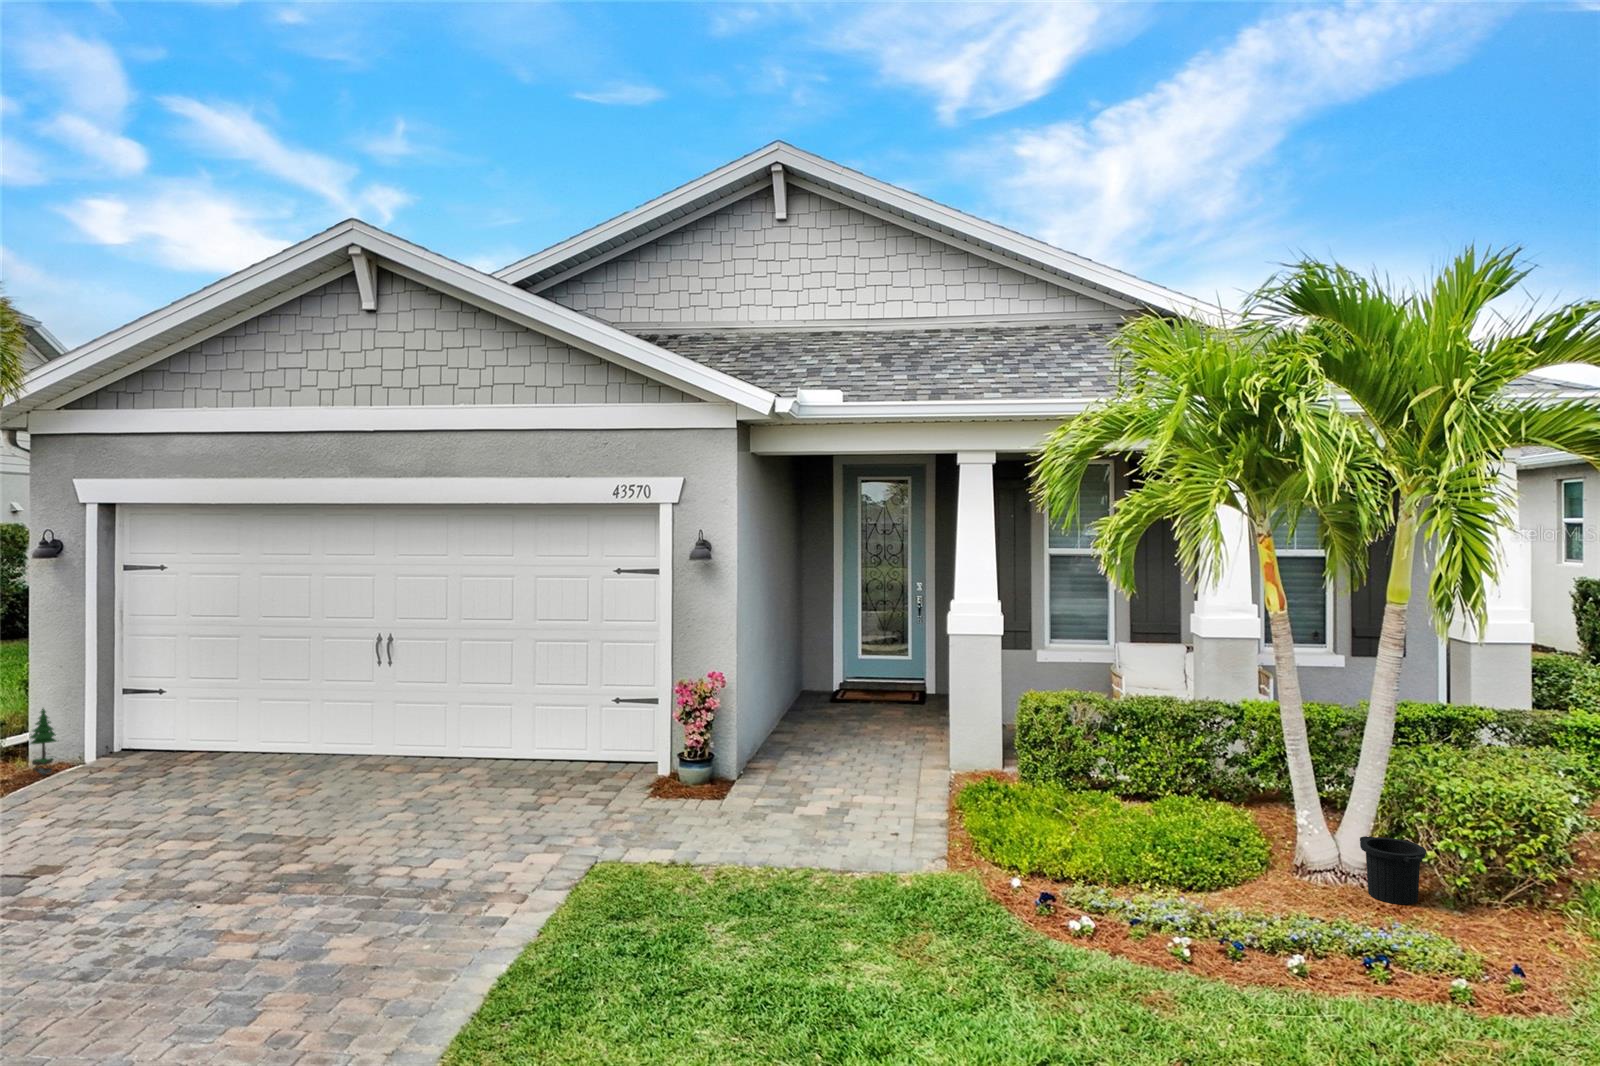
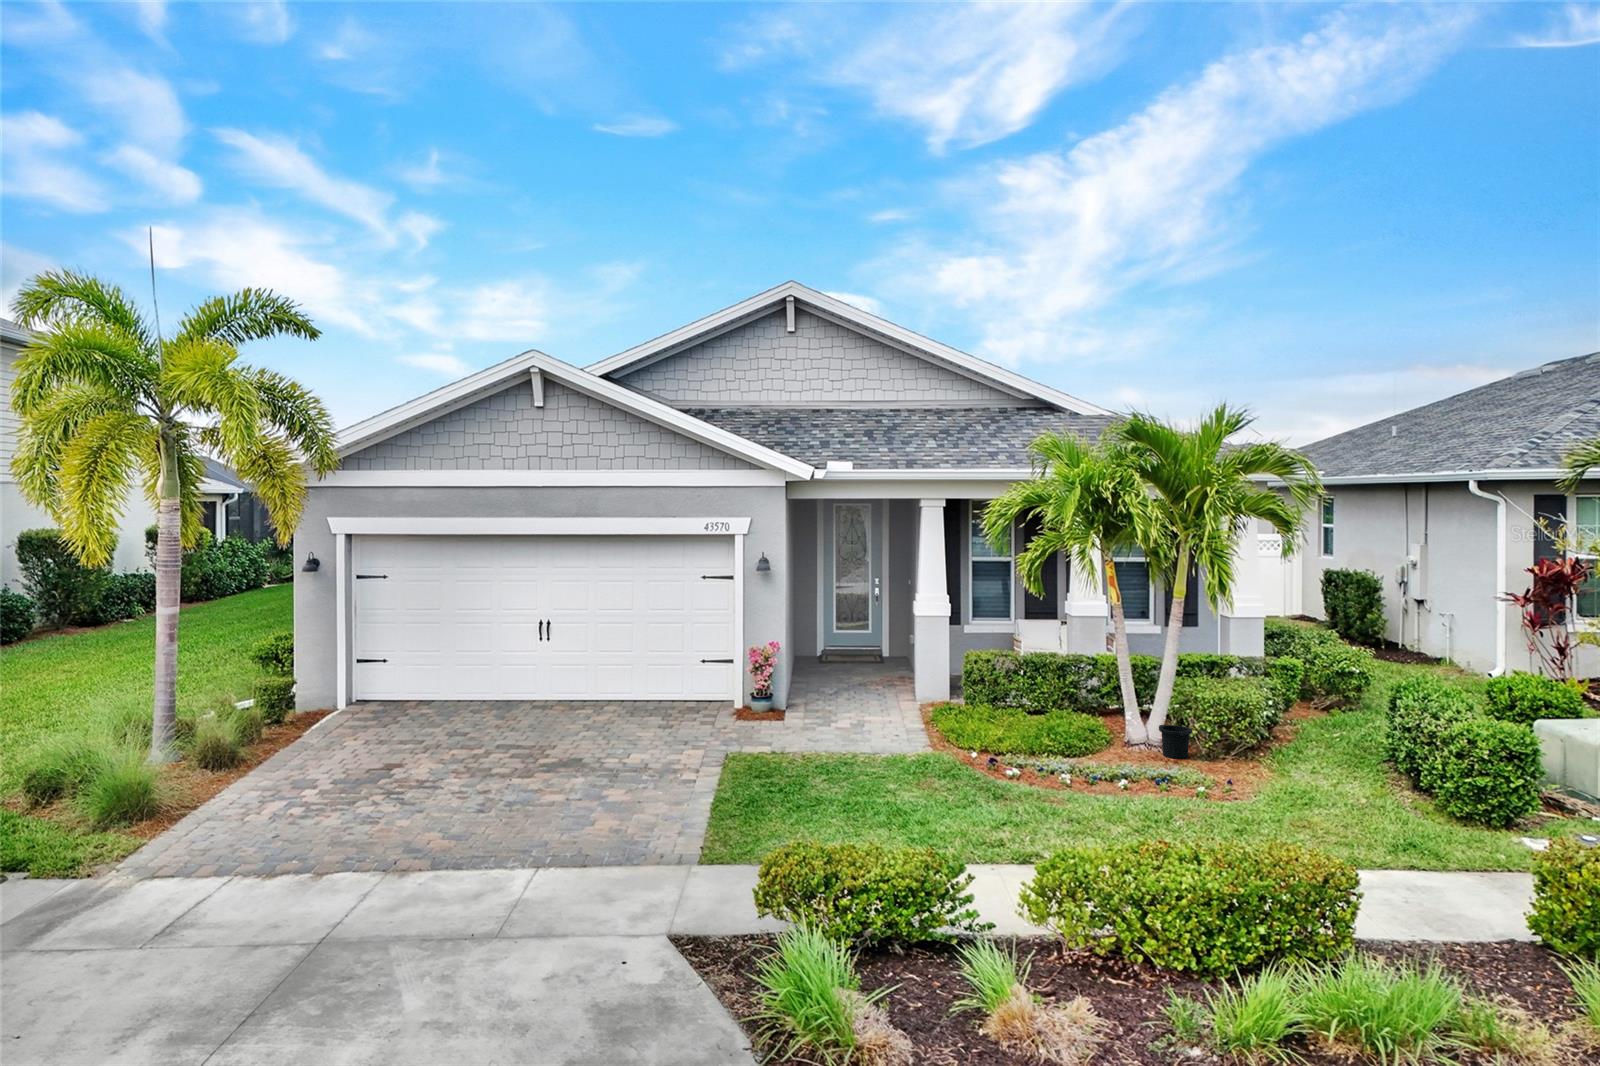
potted tree: present [30,708,56,775] -> none [302,672,321,718]

